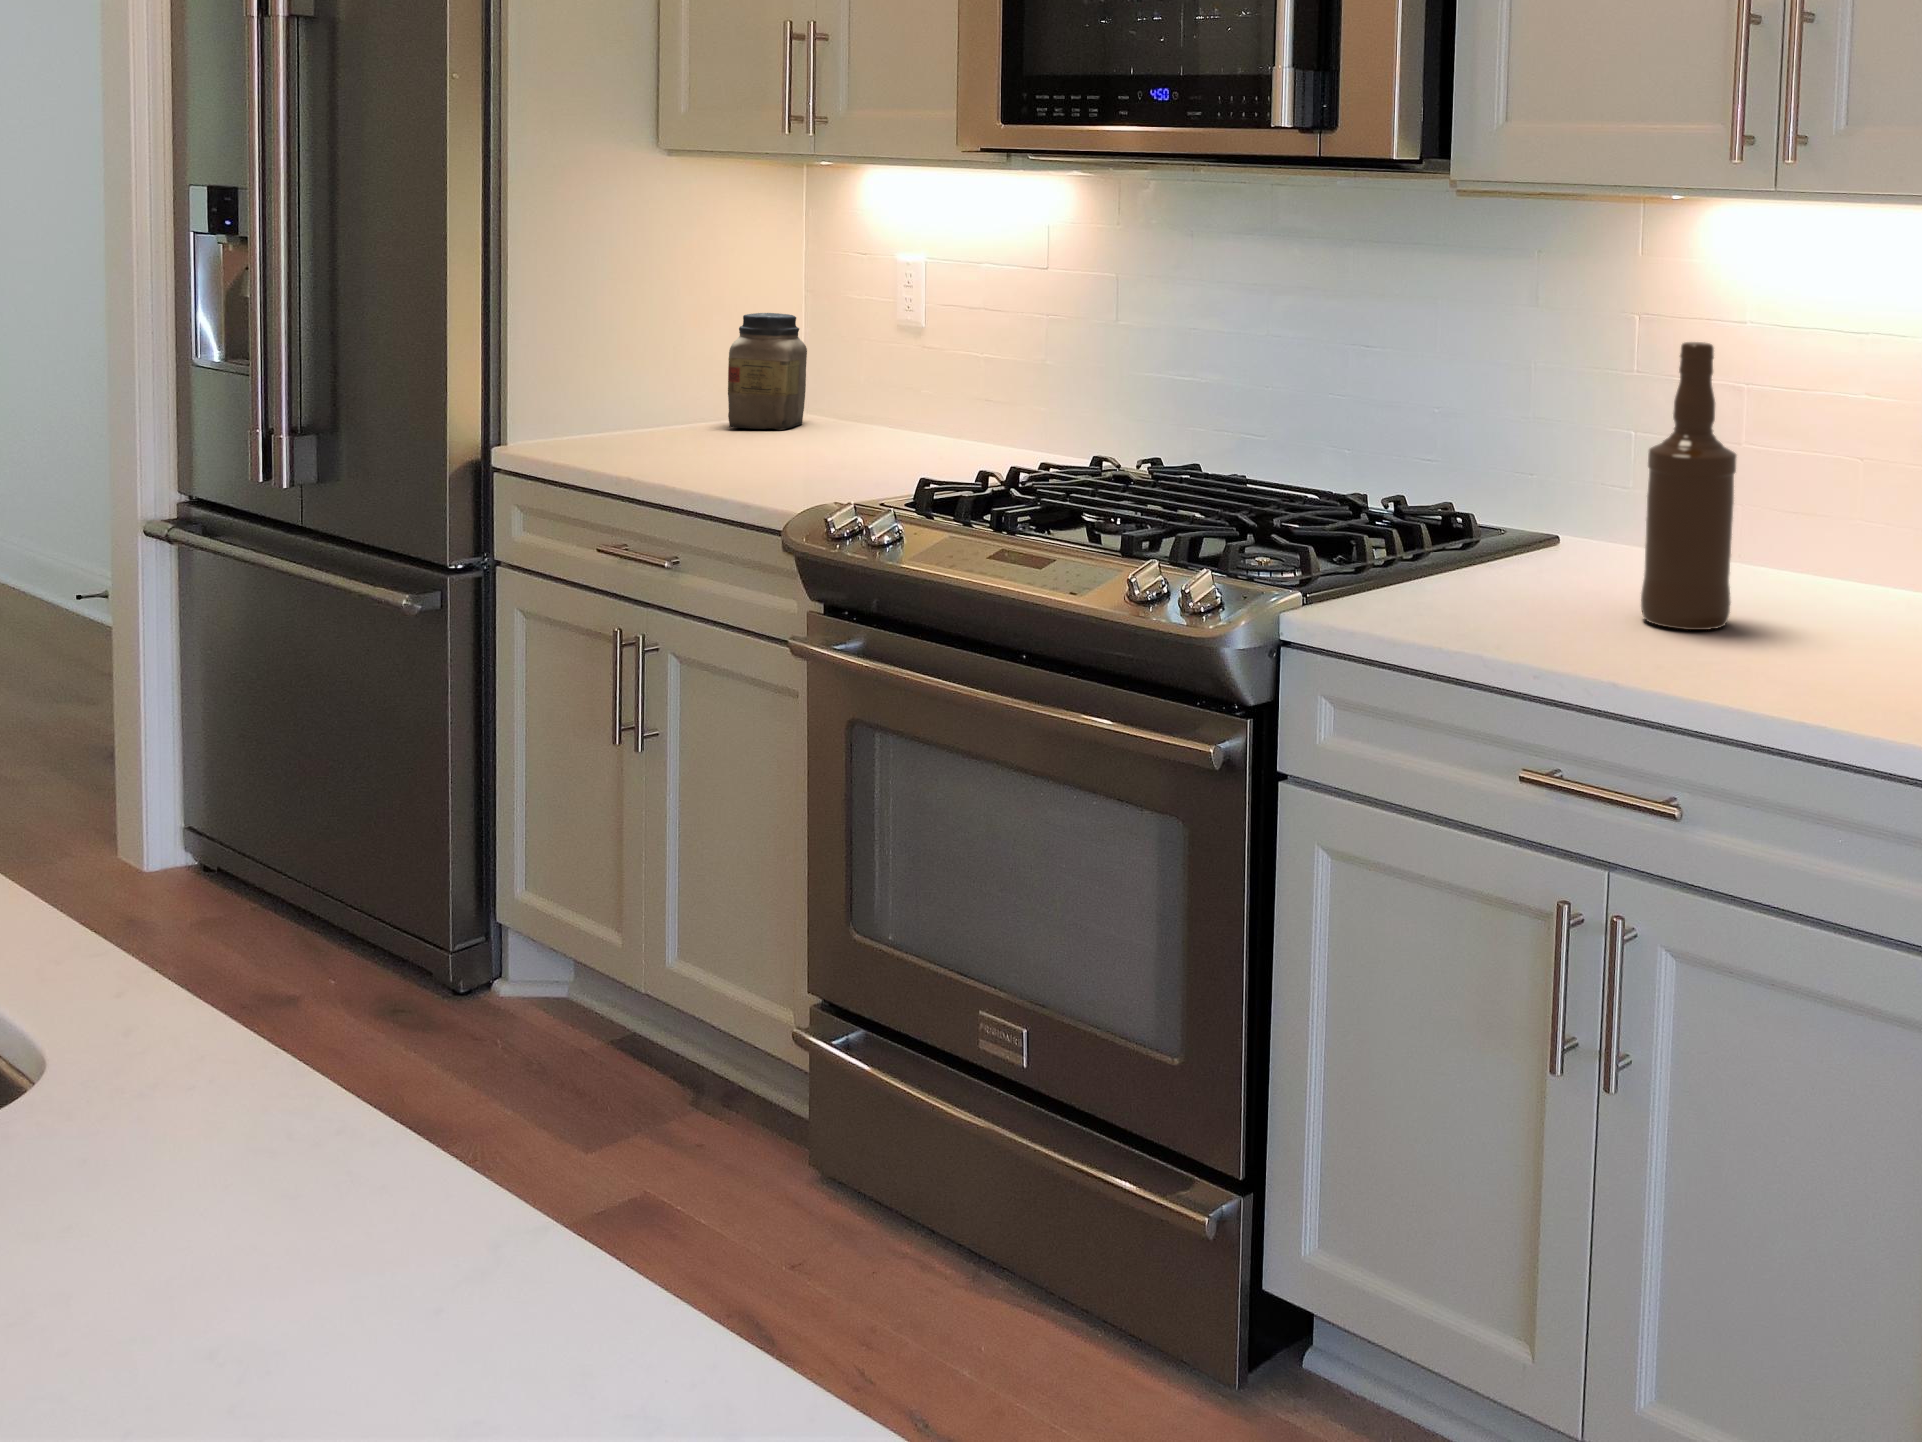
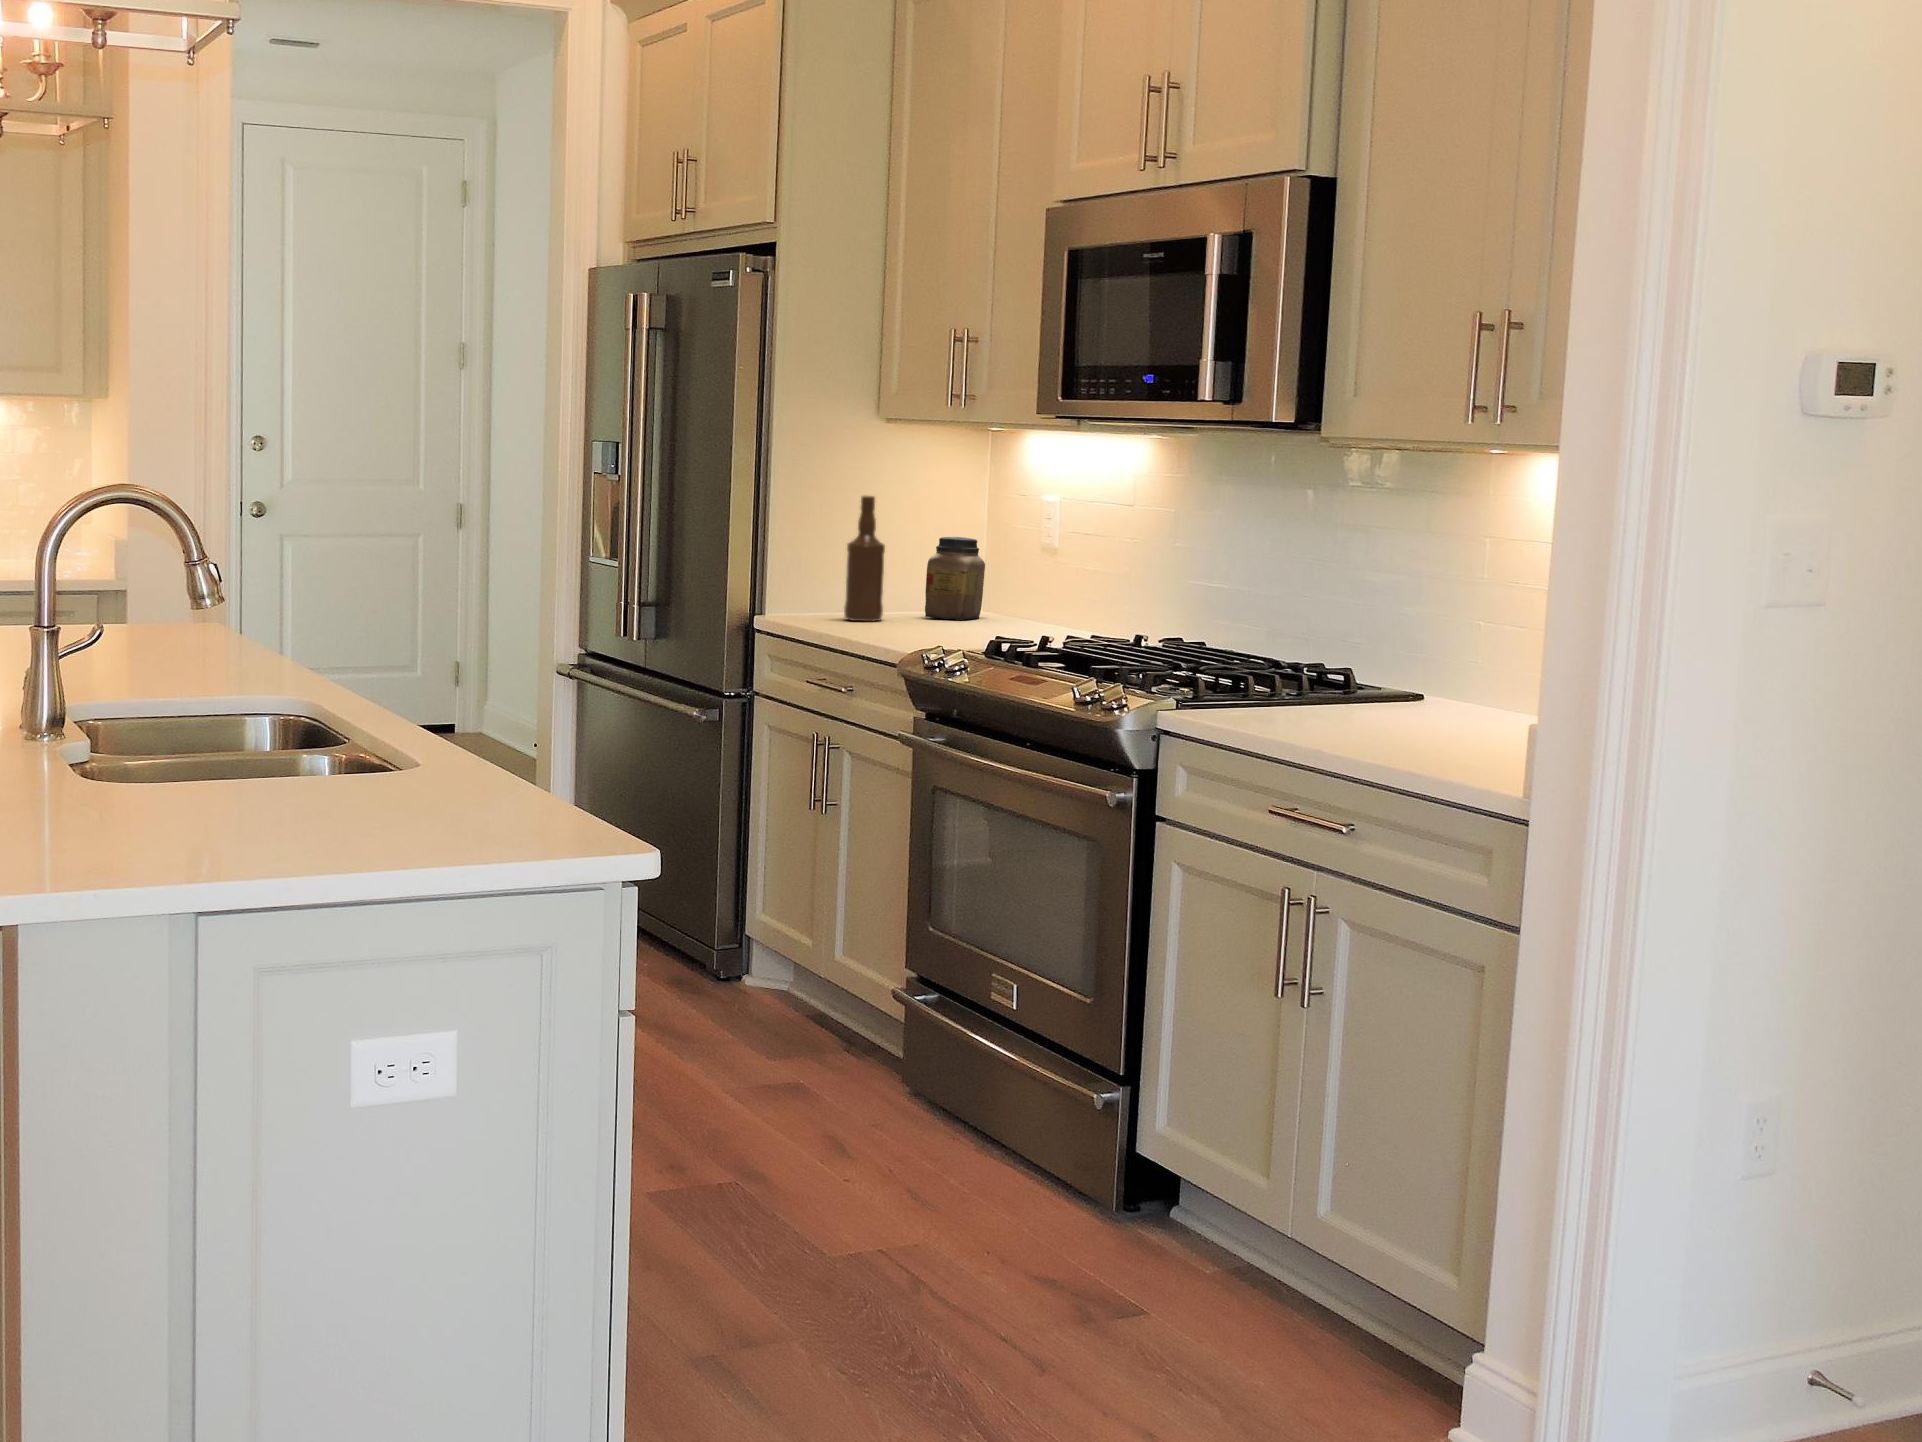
bottle: present [1641,342,1737,630] -> present [844,495,885,622]

